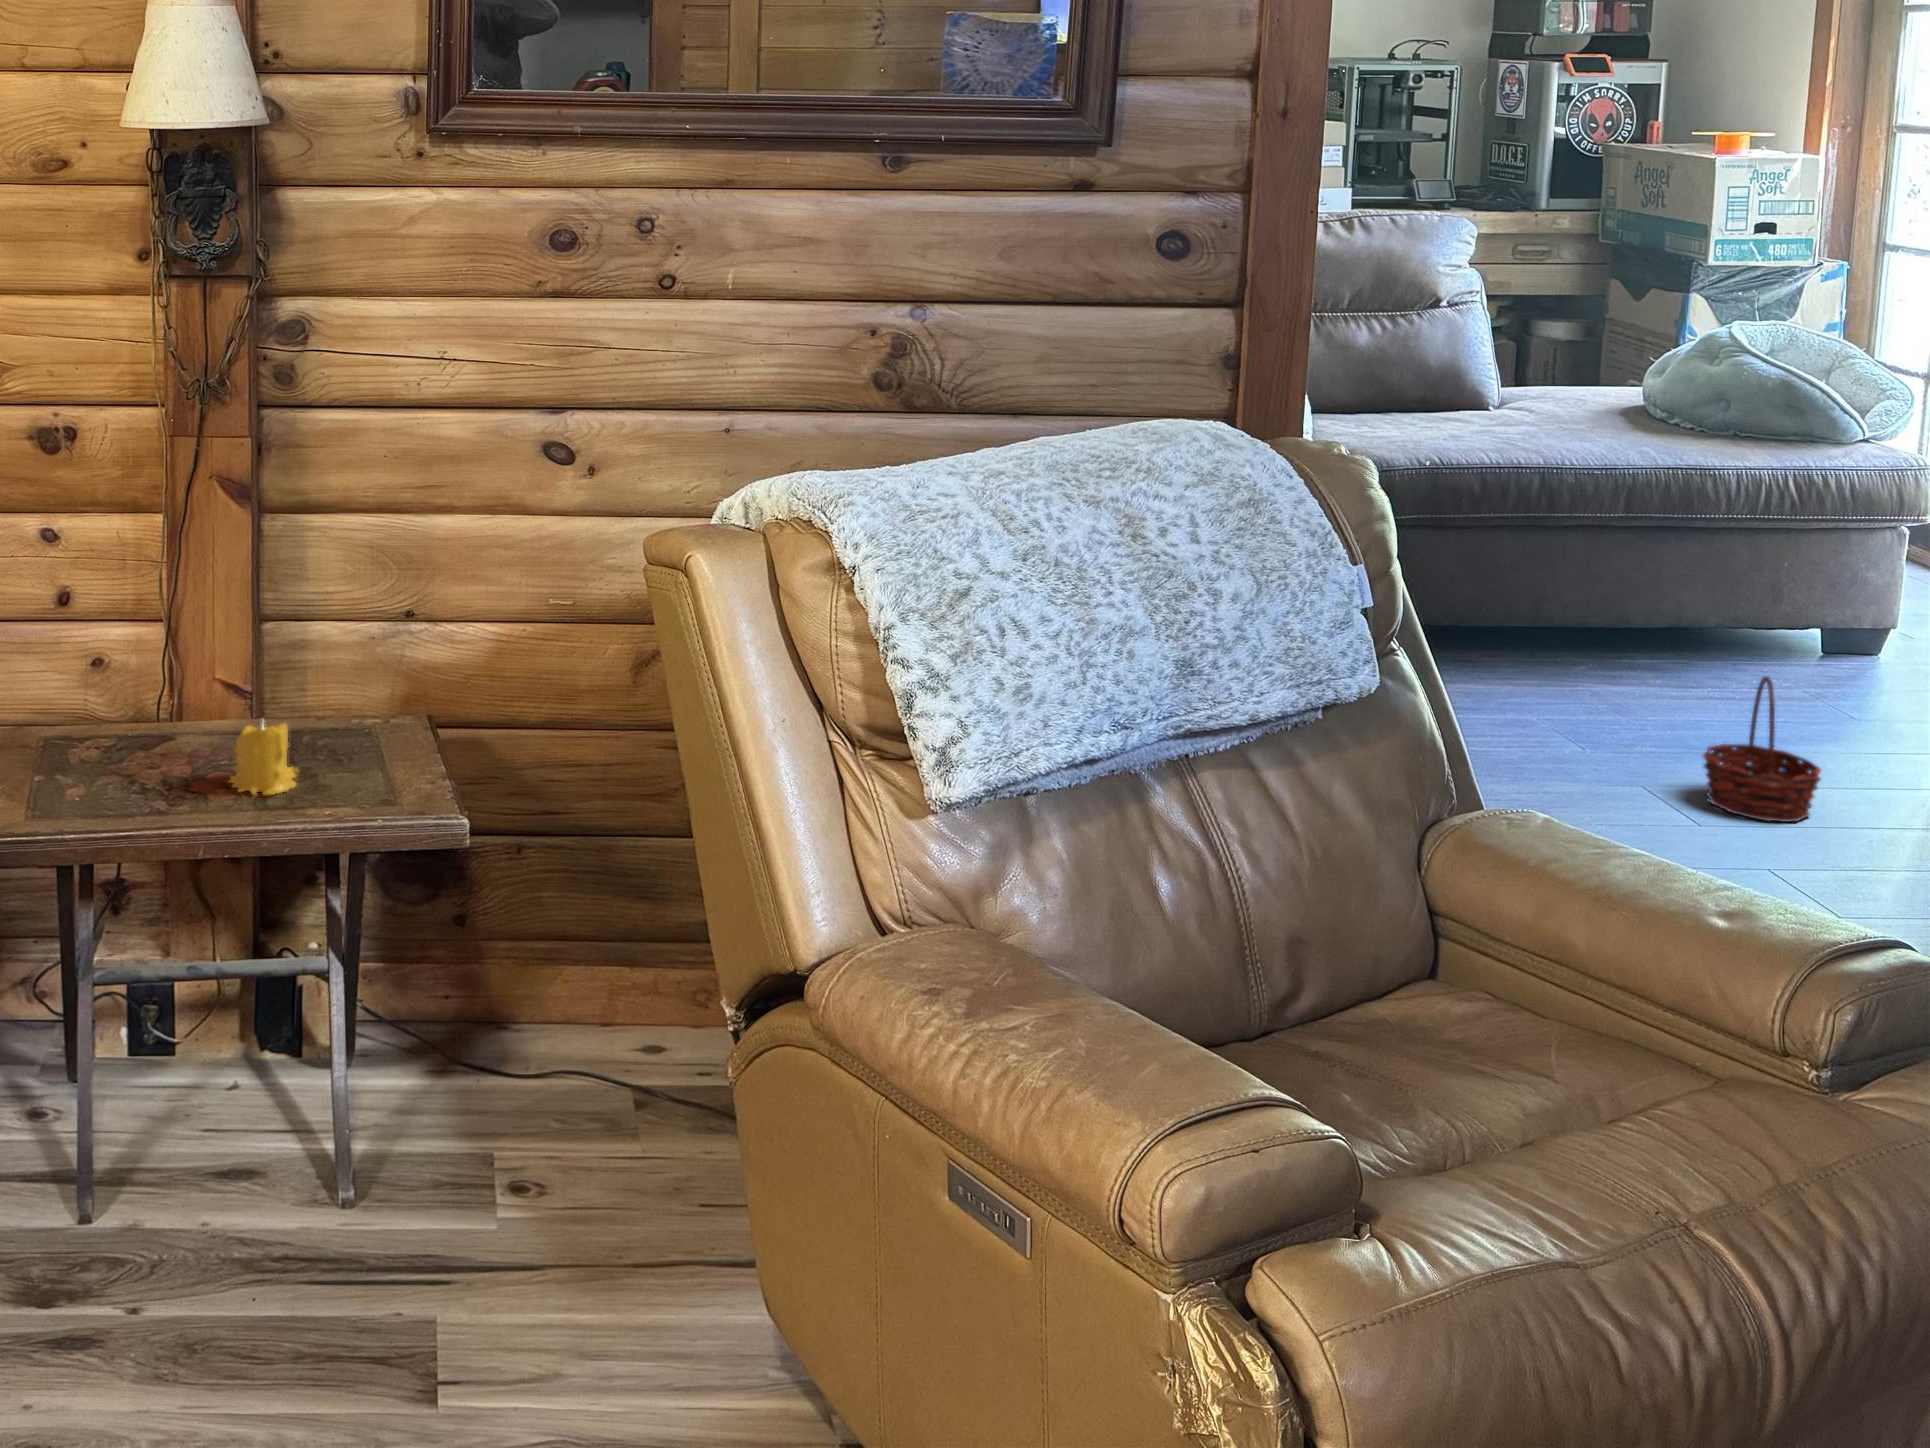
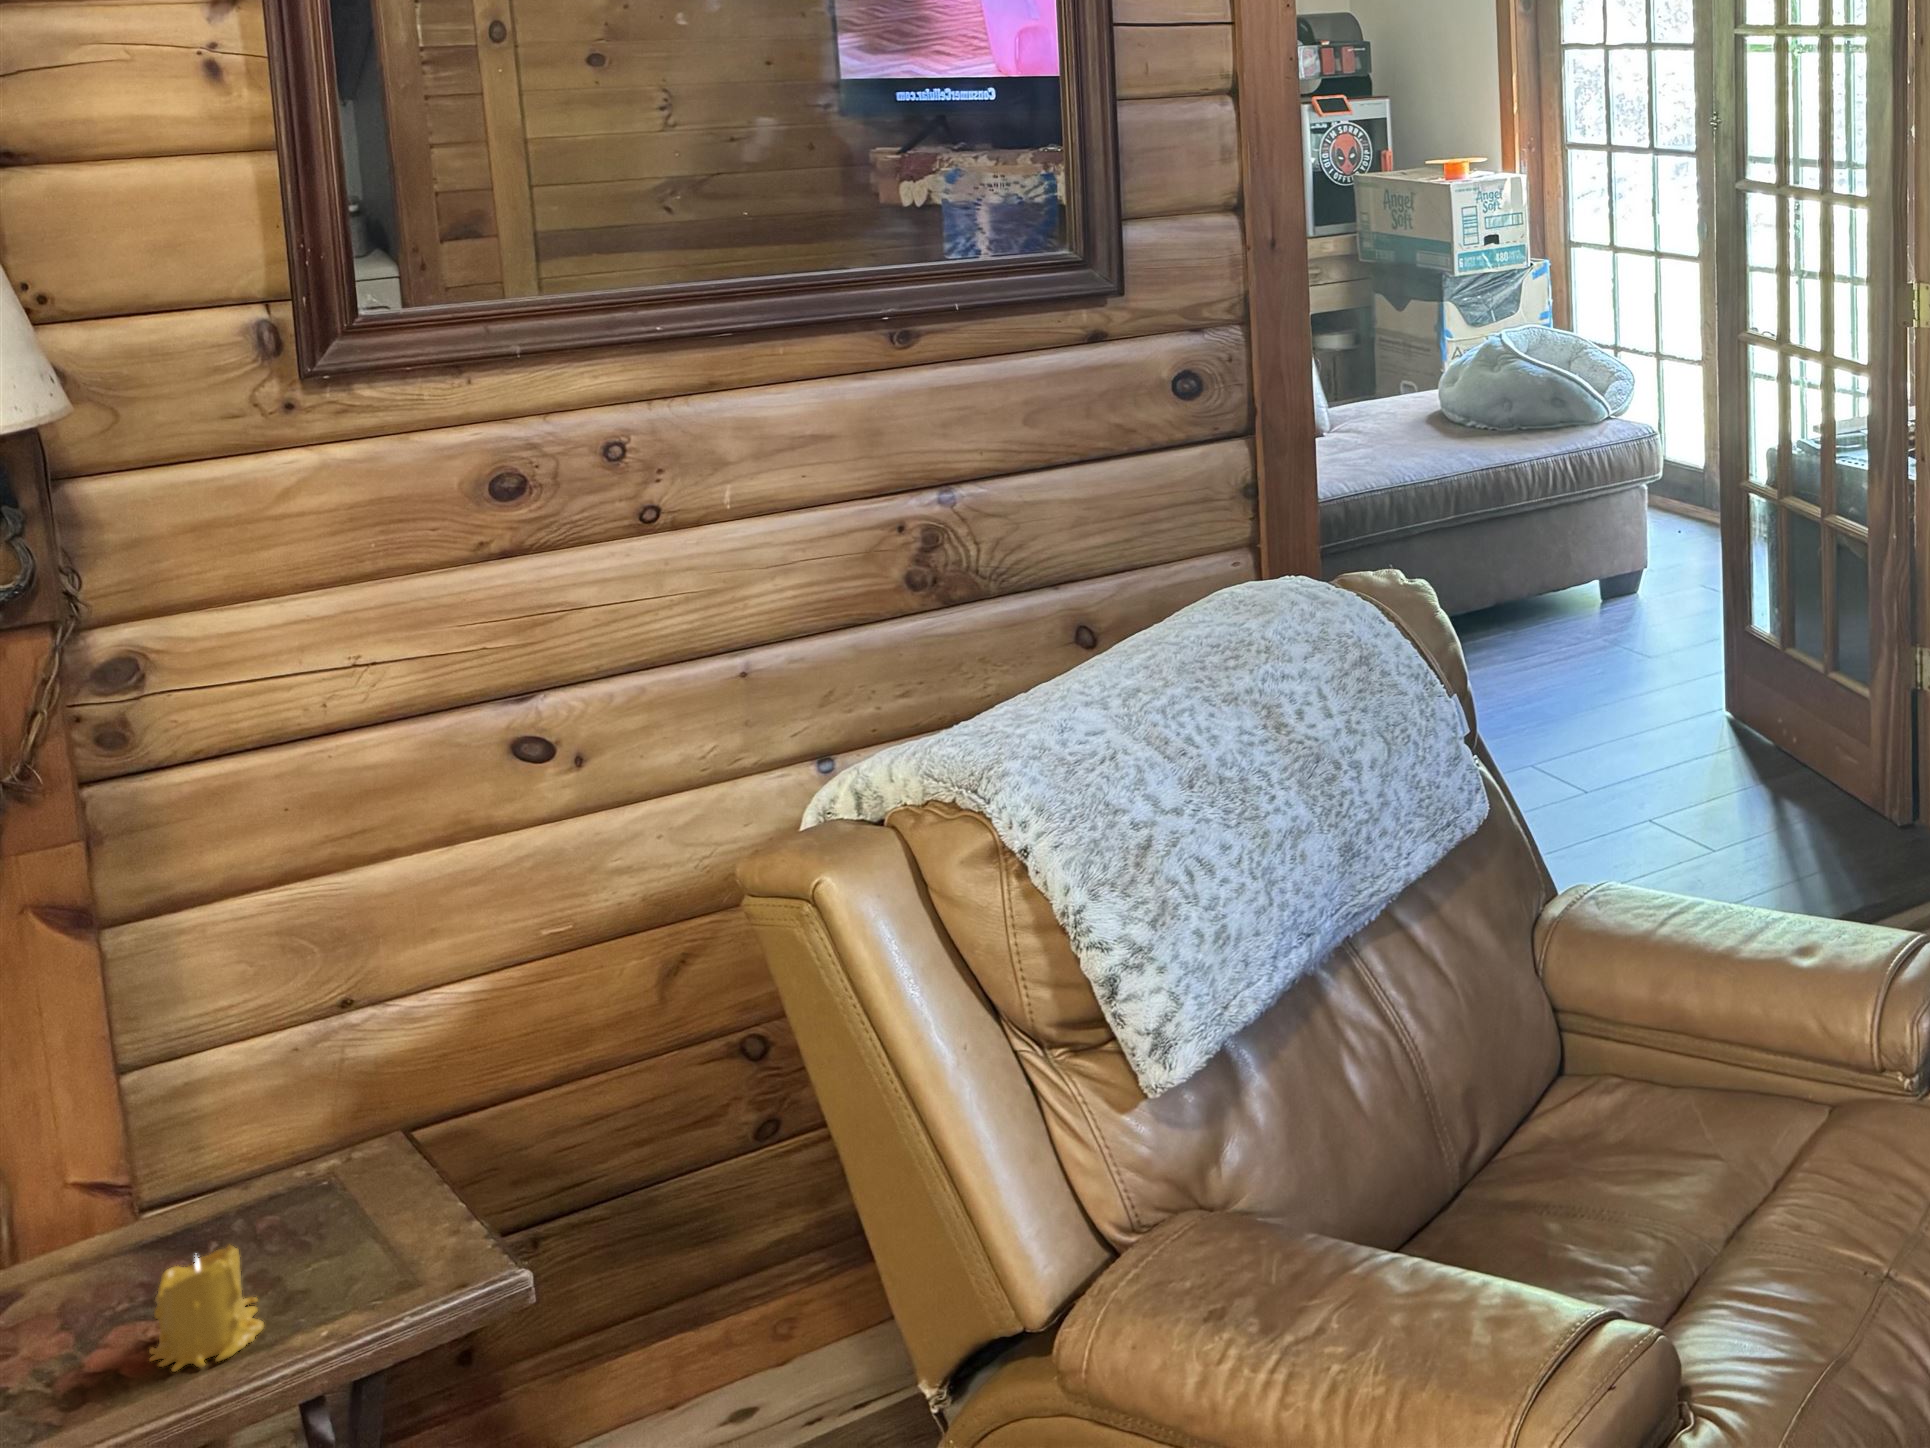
basket: present [1703,676,1821,822] -> none [1573,646,1658,769]

